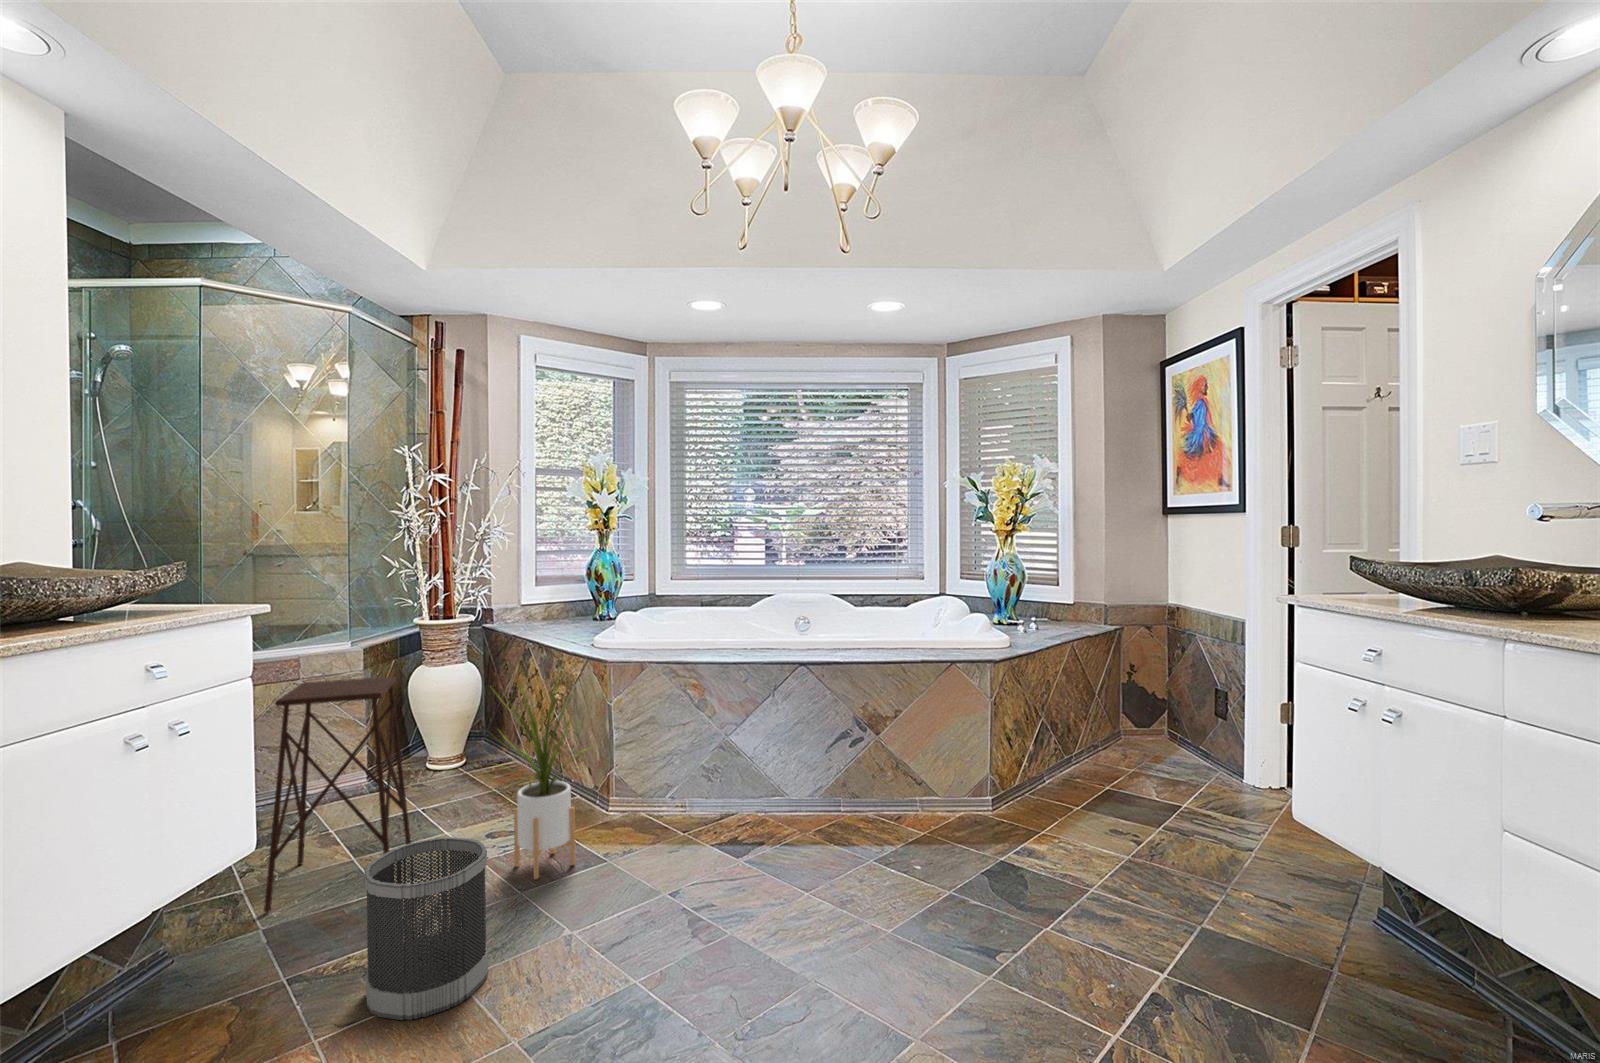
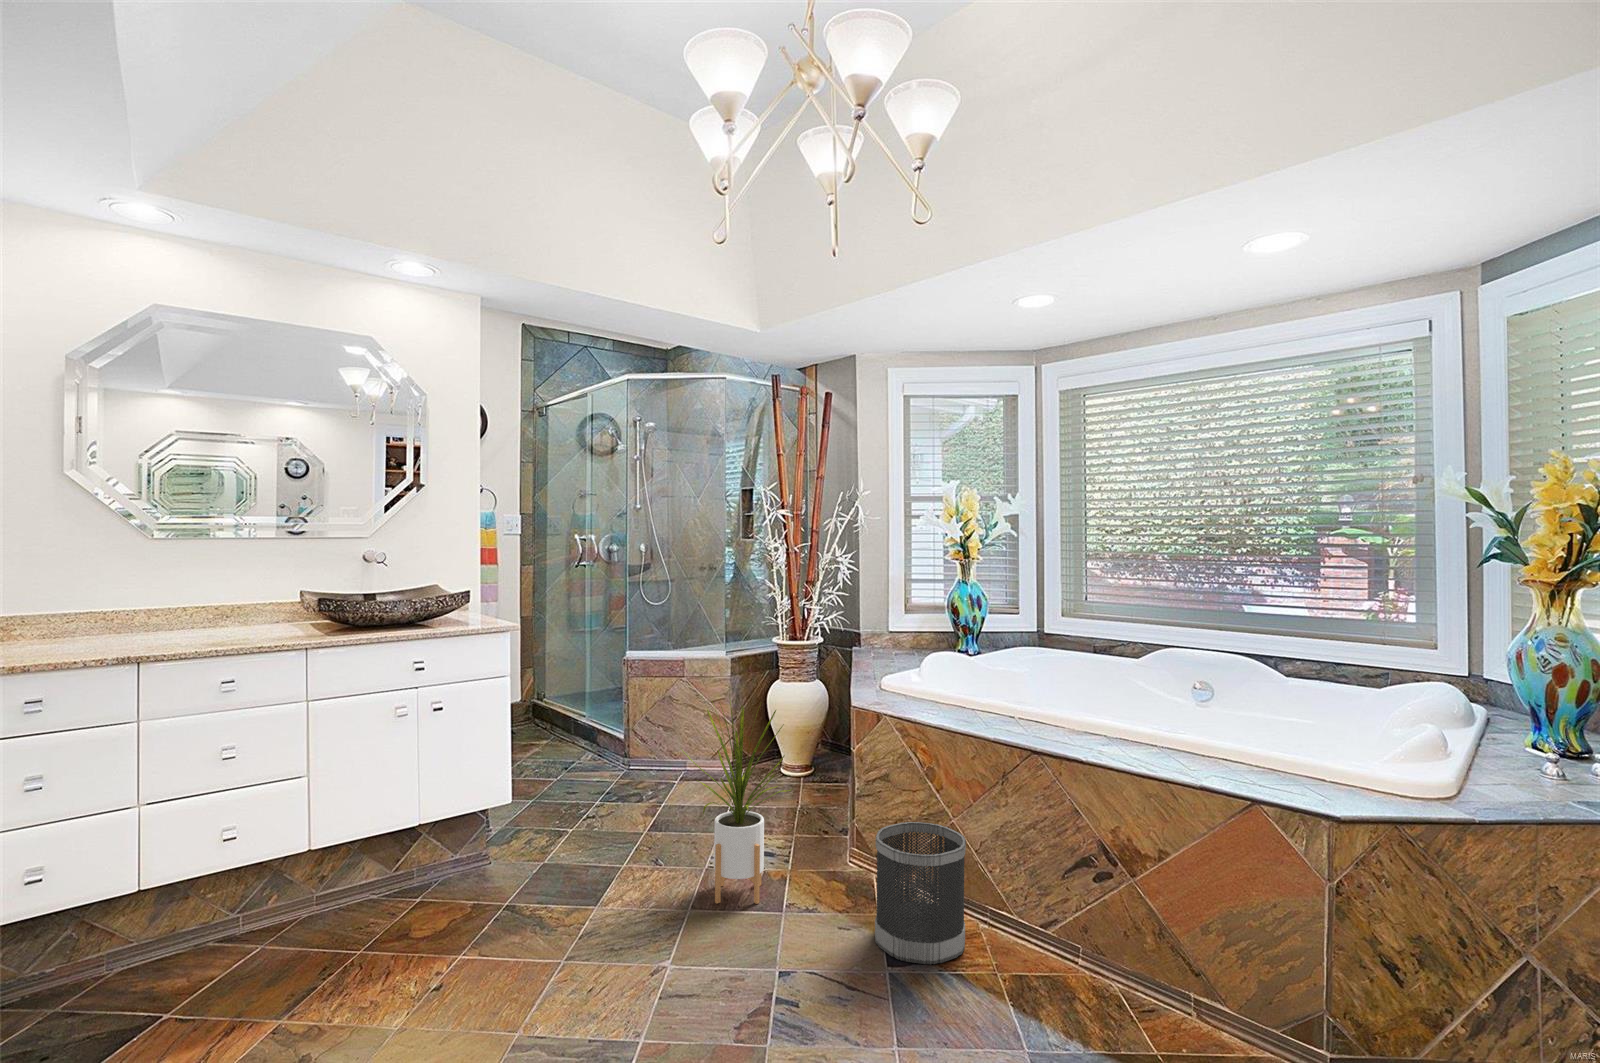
side table: present [264,676,411,913] -> none [559,680,684,871]
wastebasket: present [365,837,488,1020] -> present [875,822,966,964]

